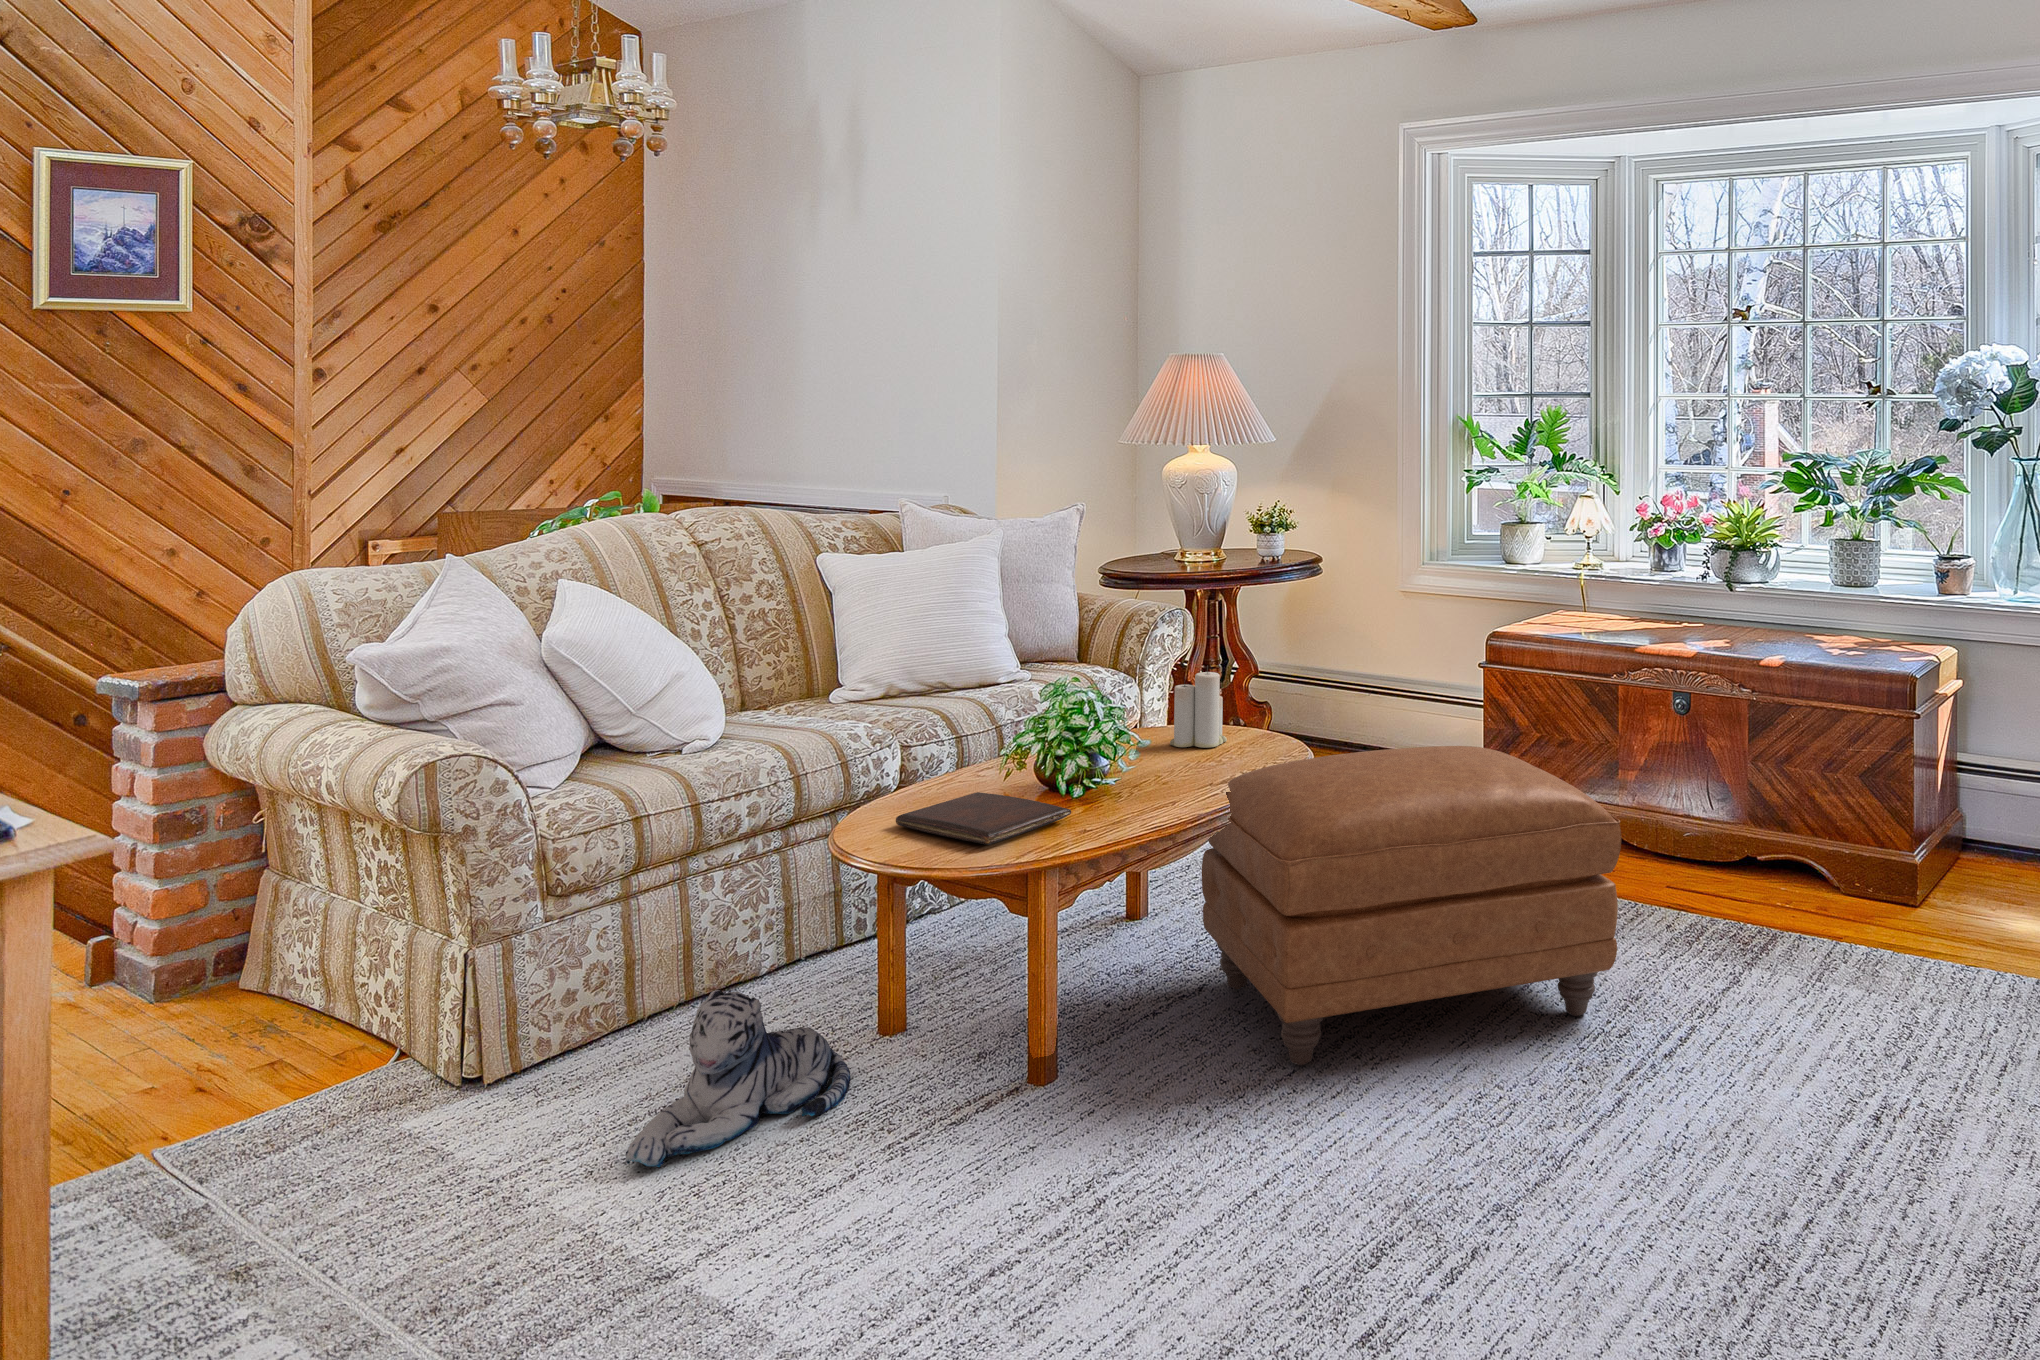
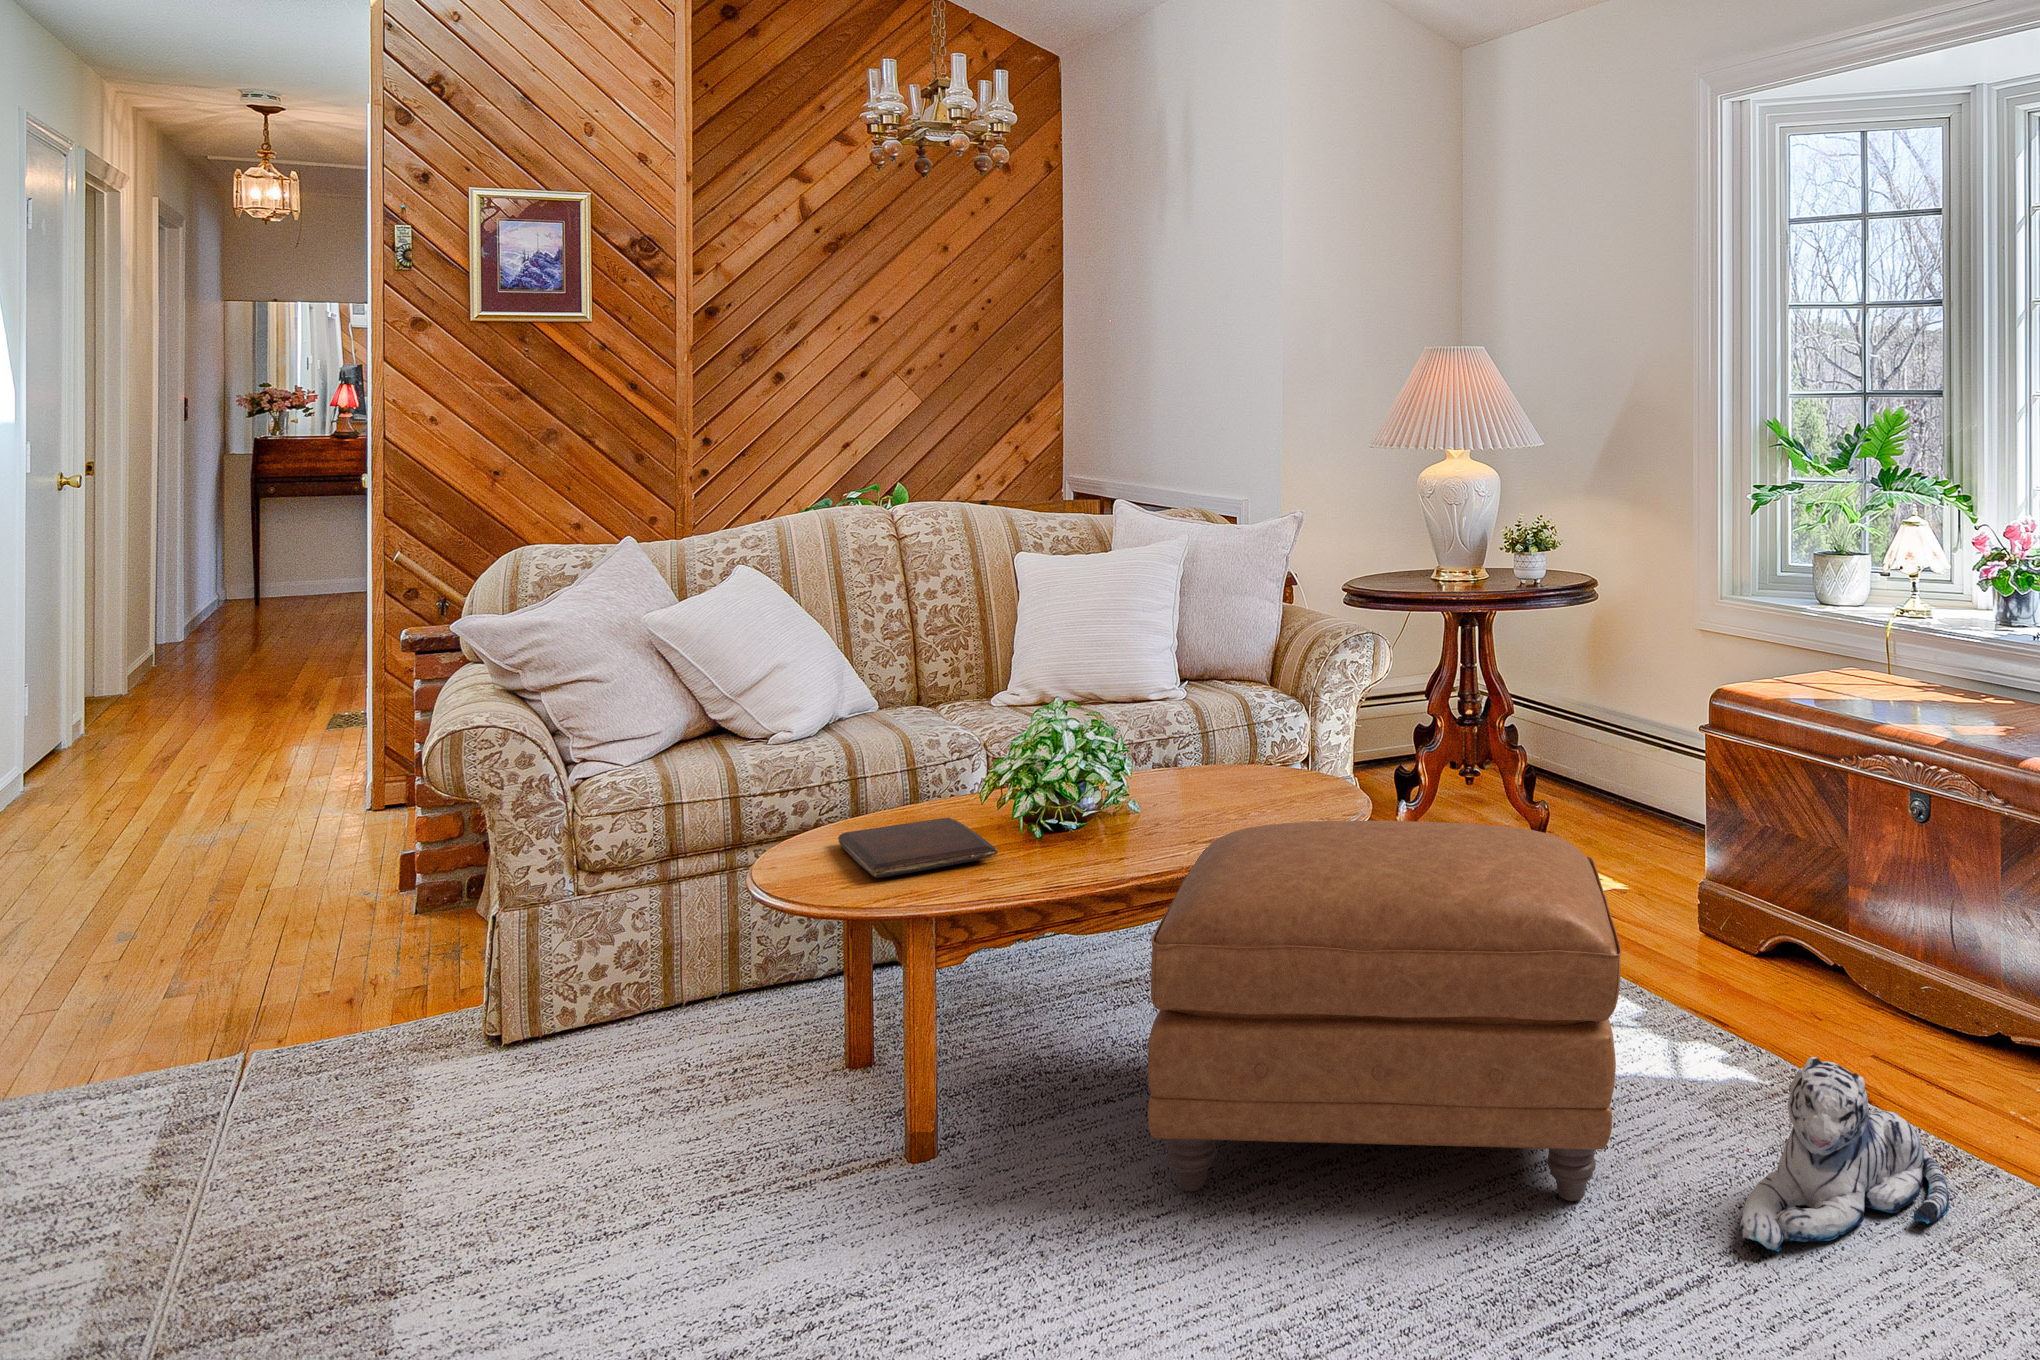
candle: present [1170,666,1227,748] -> none [1226,700,1290,795]
plush toy: present [626,990,851,1167] -> present [1740,1057,1949,1252]

